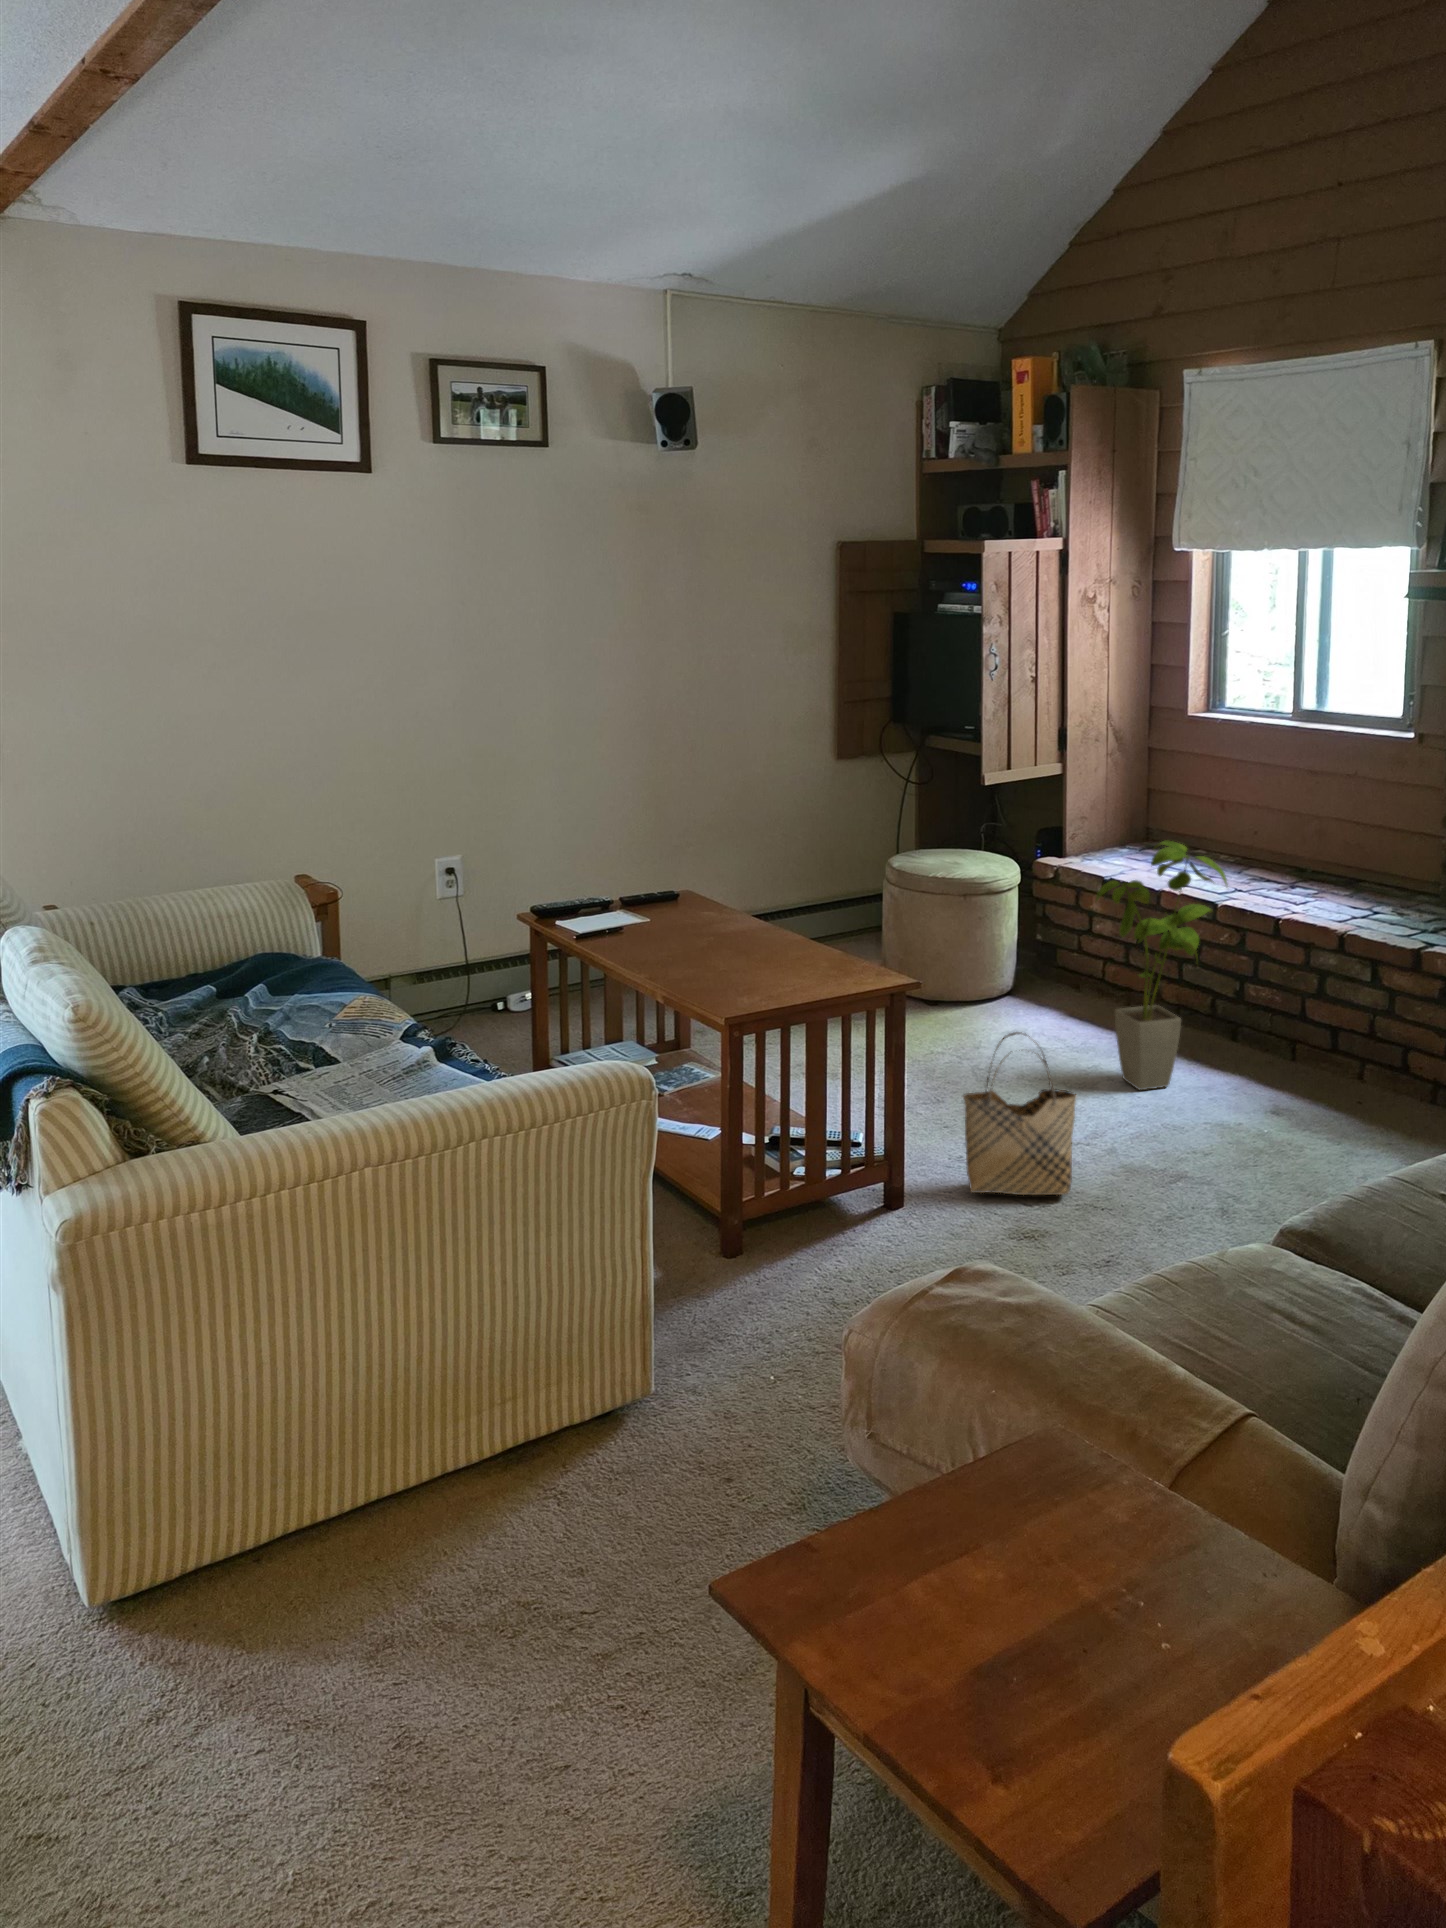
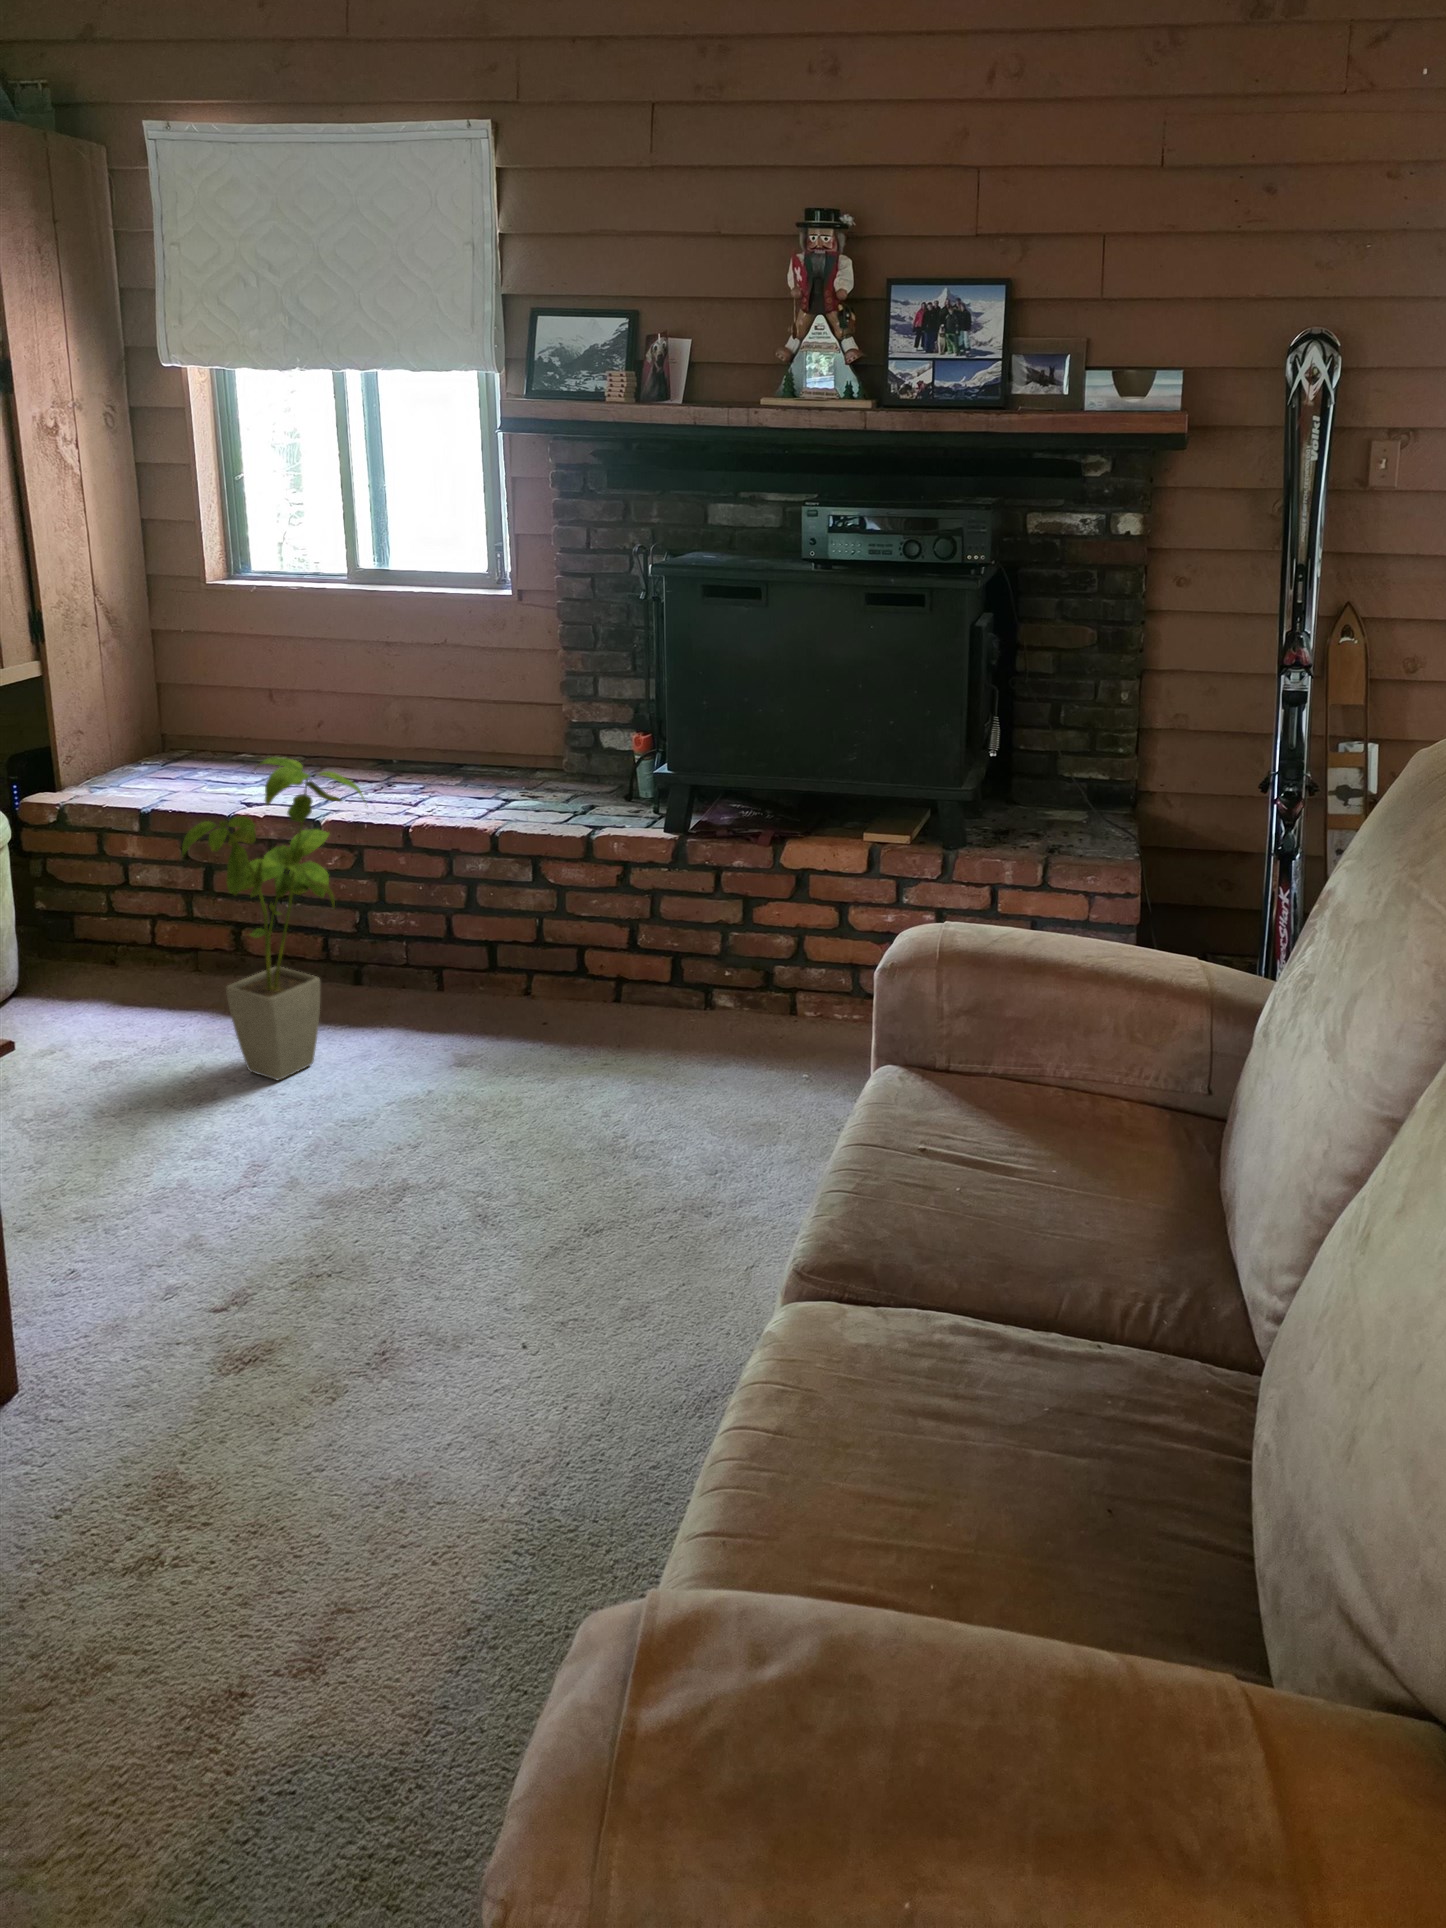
woven basket: present [963,1032,1077,1195] -> none [92,1073,276,1323]

